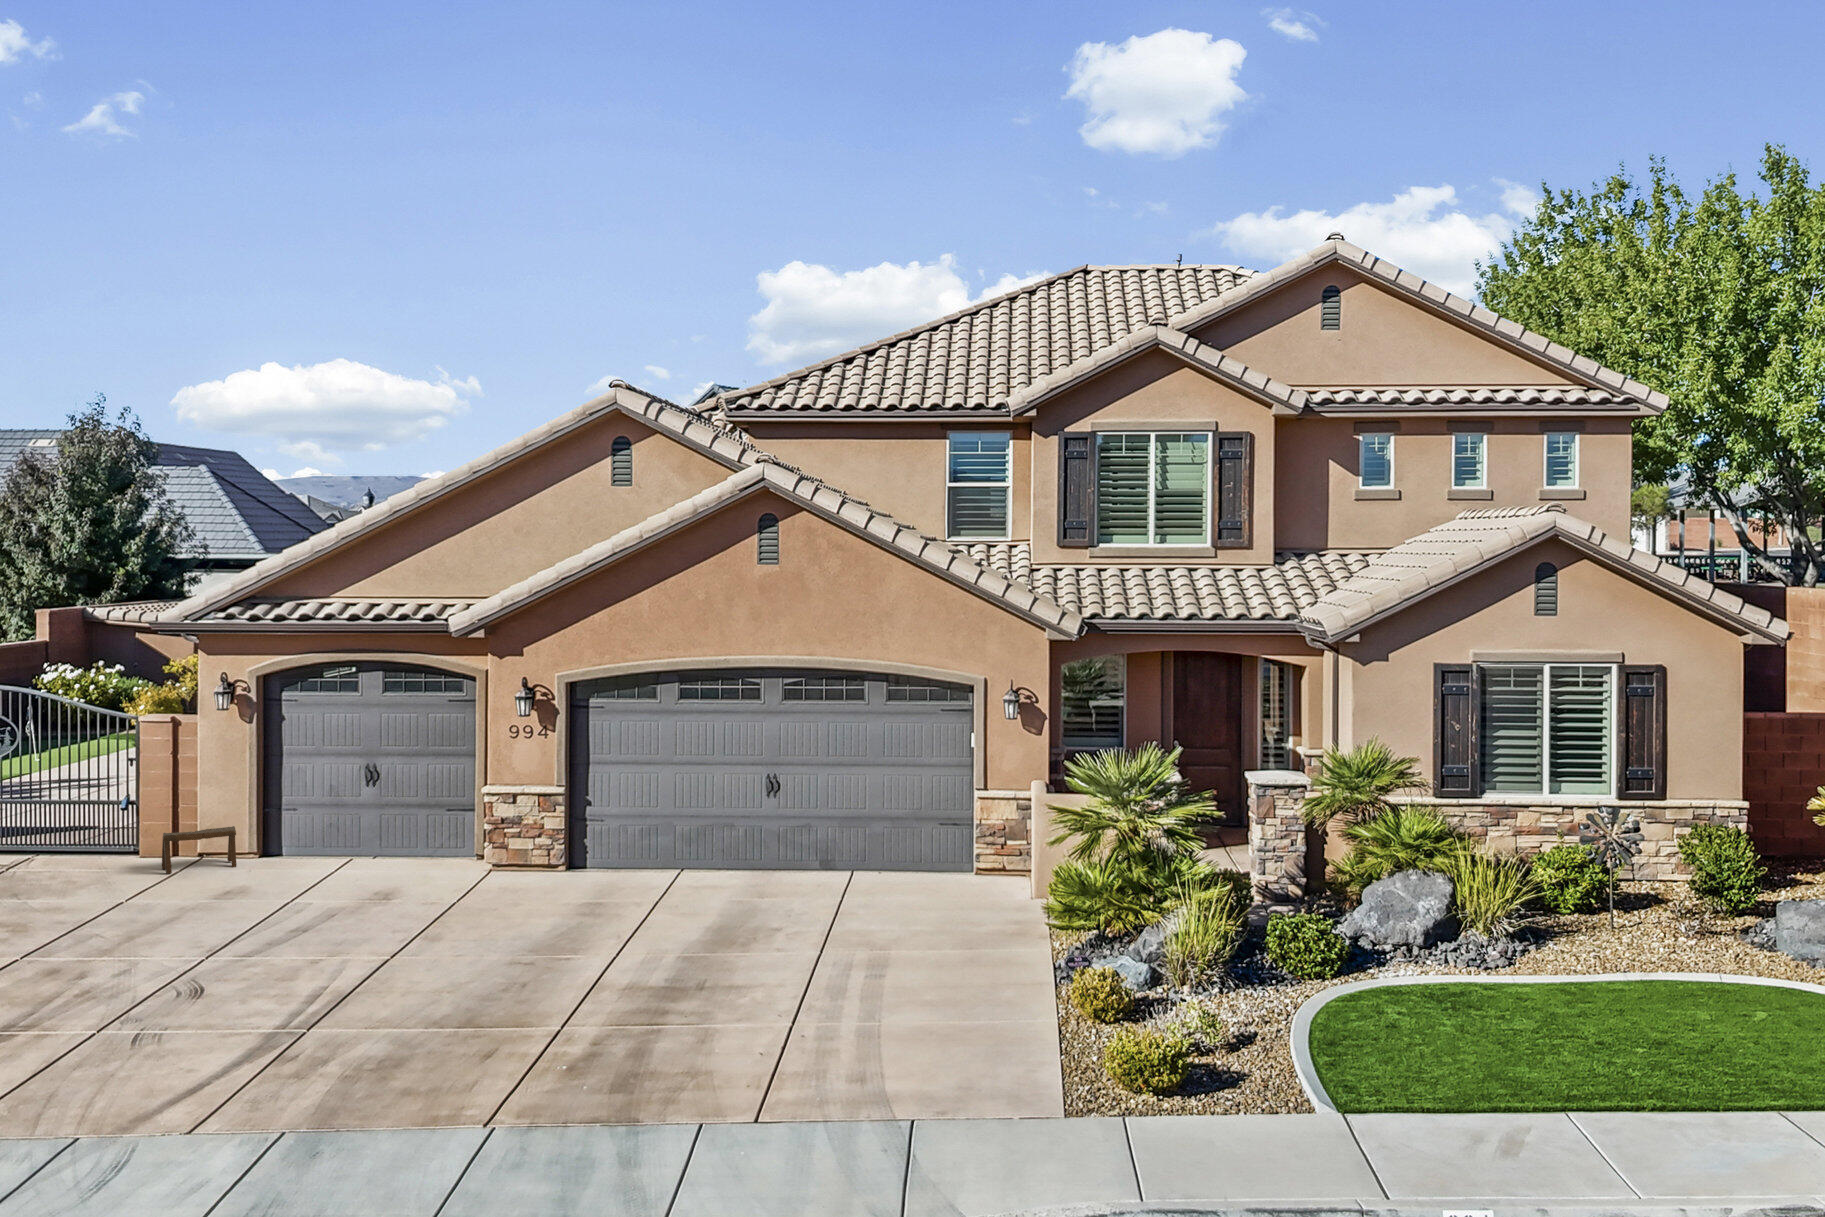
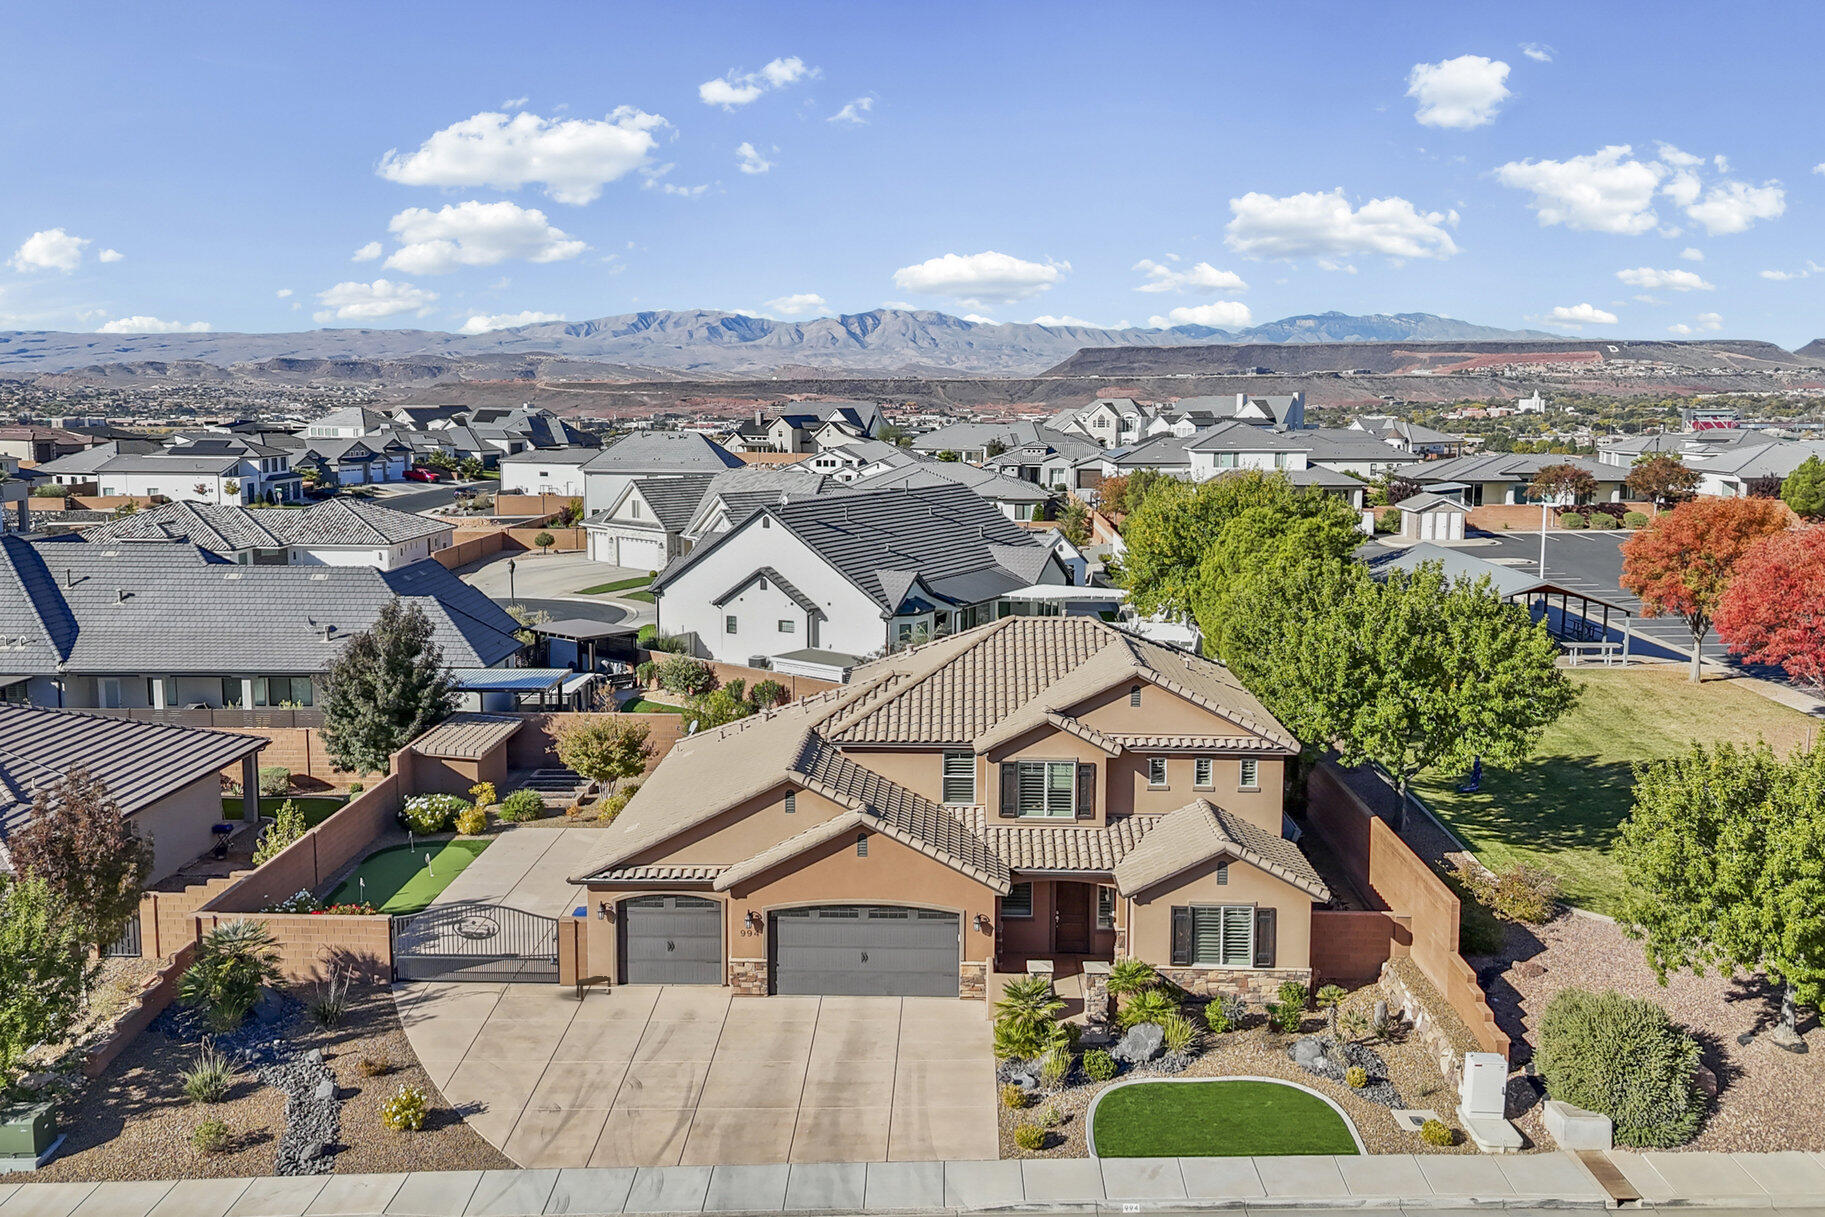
potted tree: none [1665,838,1721,914] -> present [1264,1003,1283,1032]

